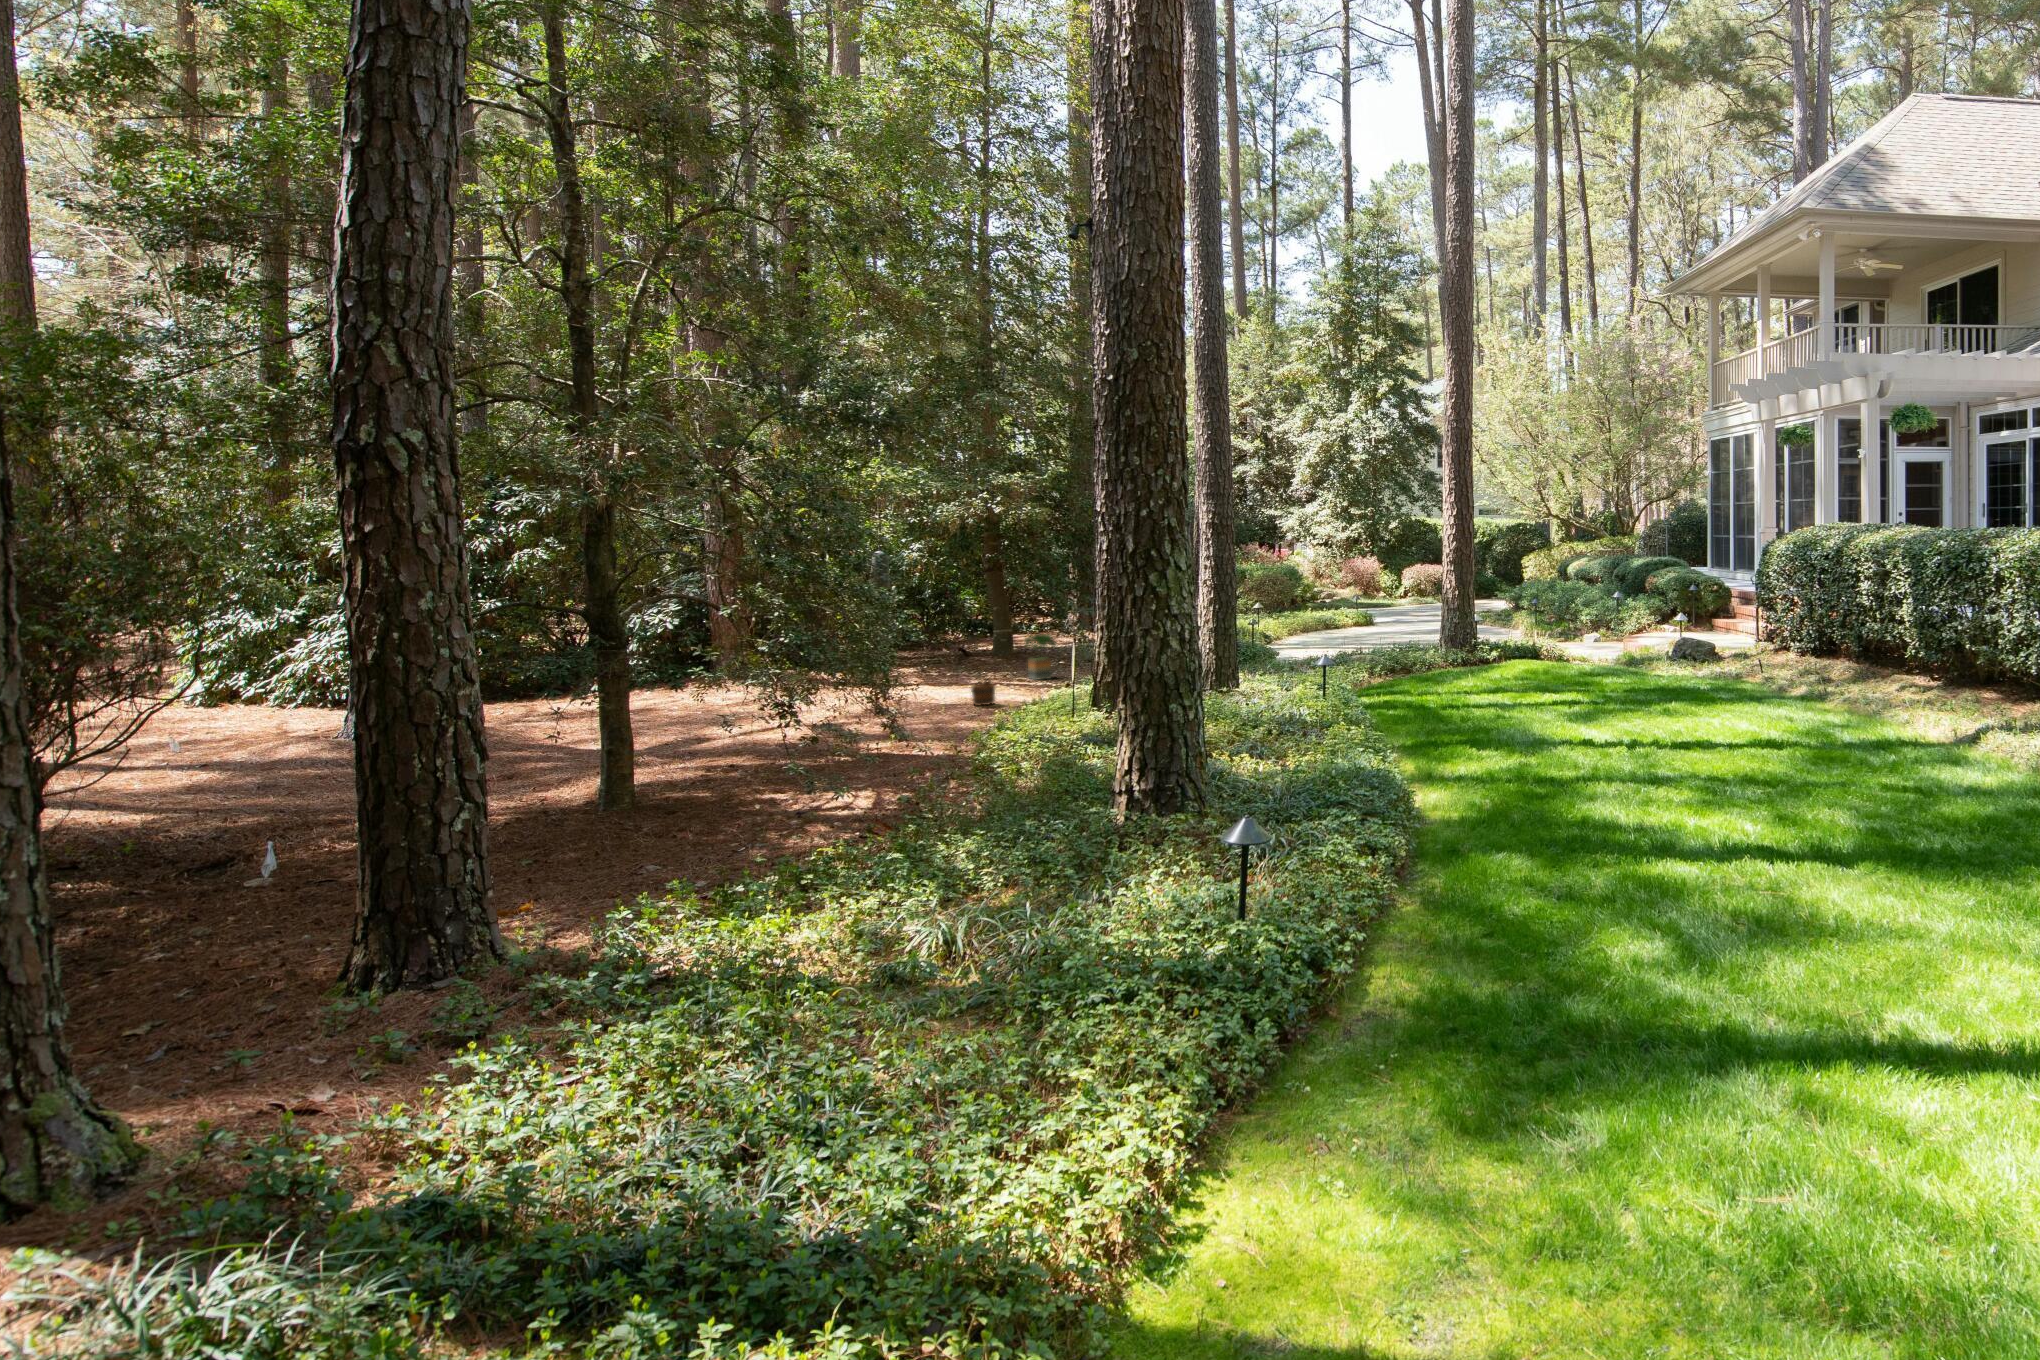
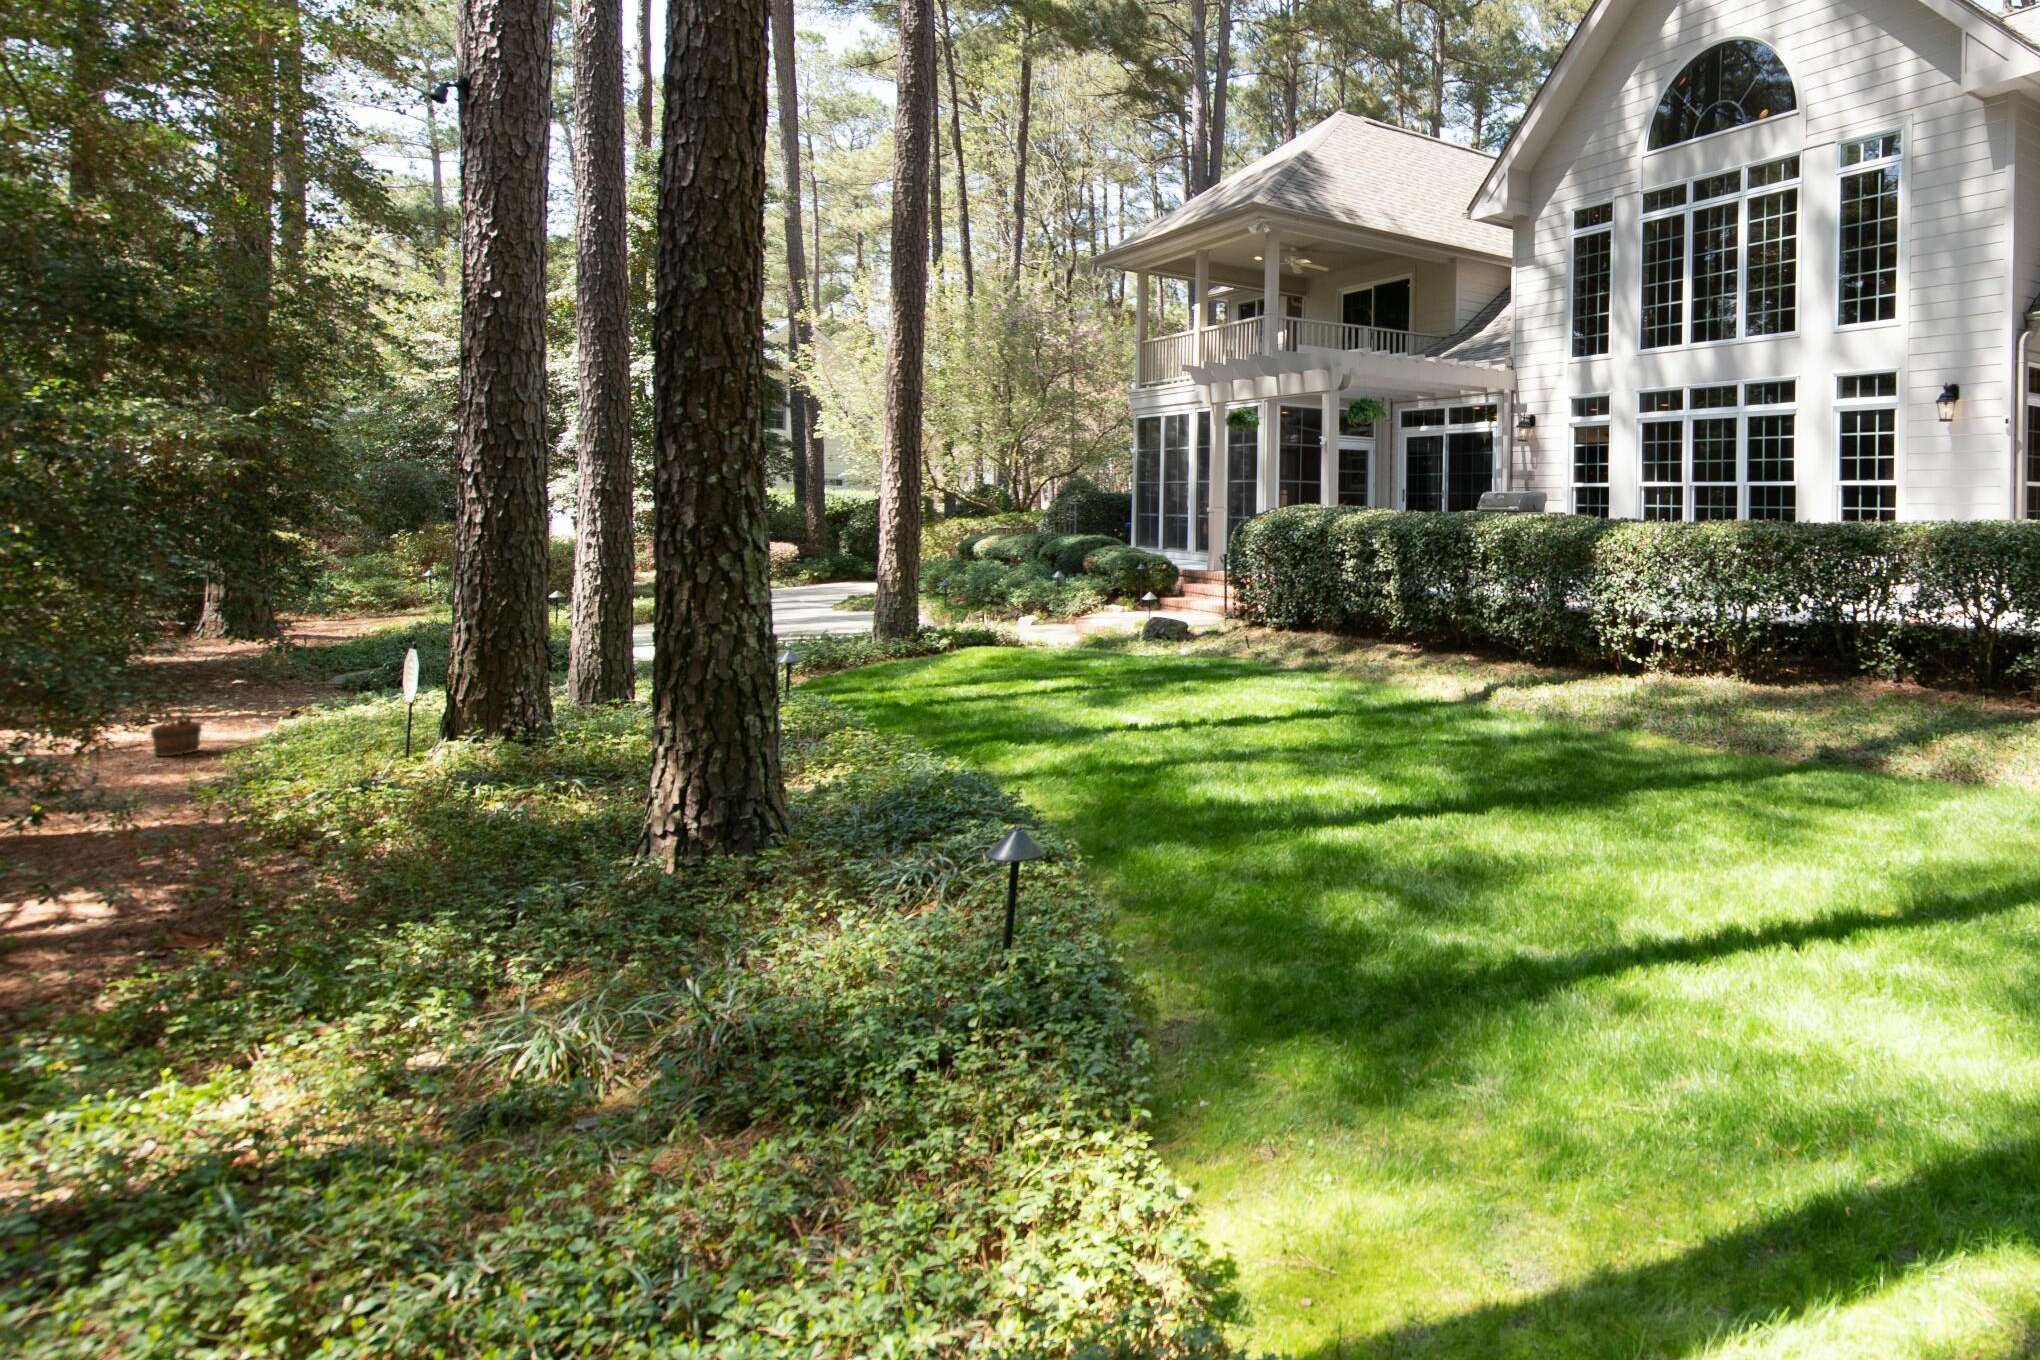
potted tree: present [1024,634,1057,680] -> none [229,641,300,708]

